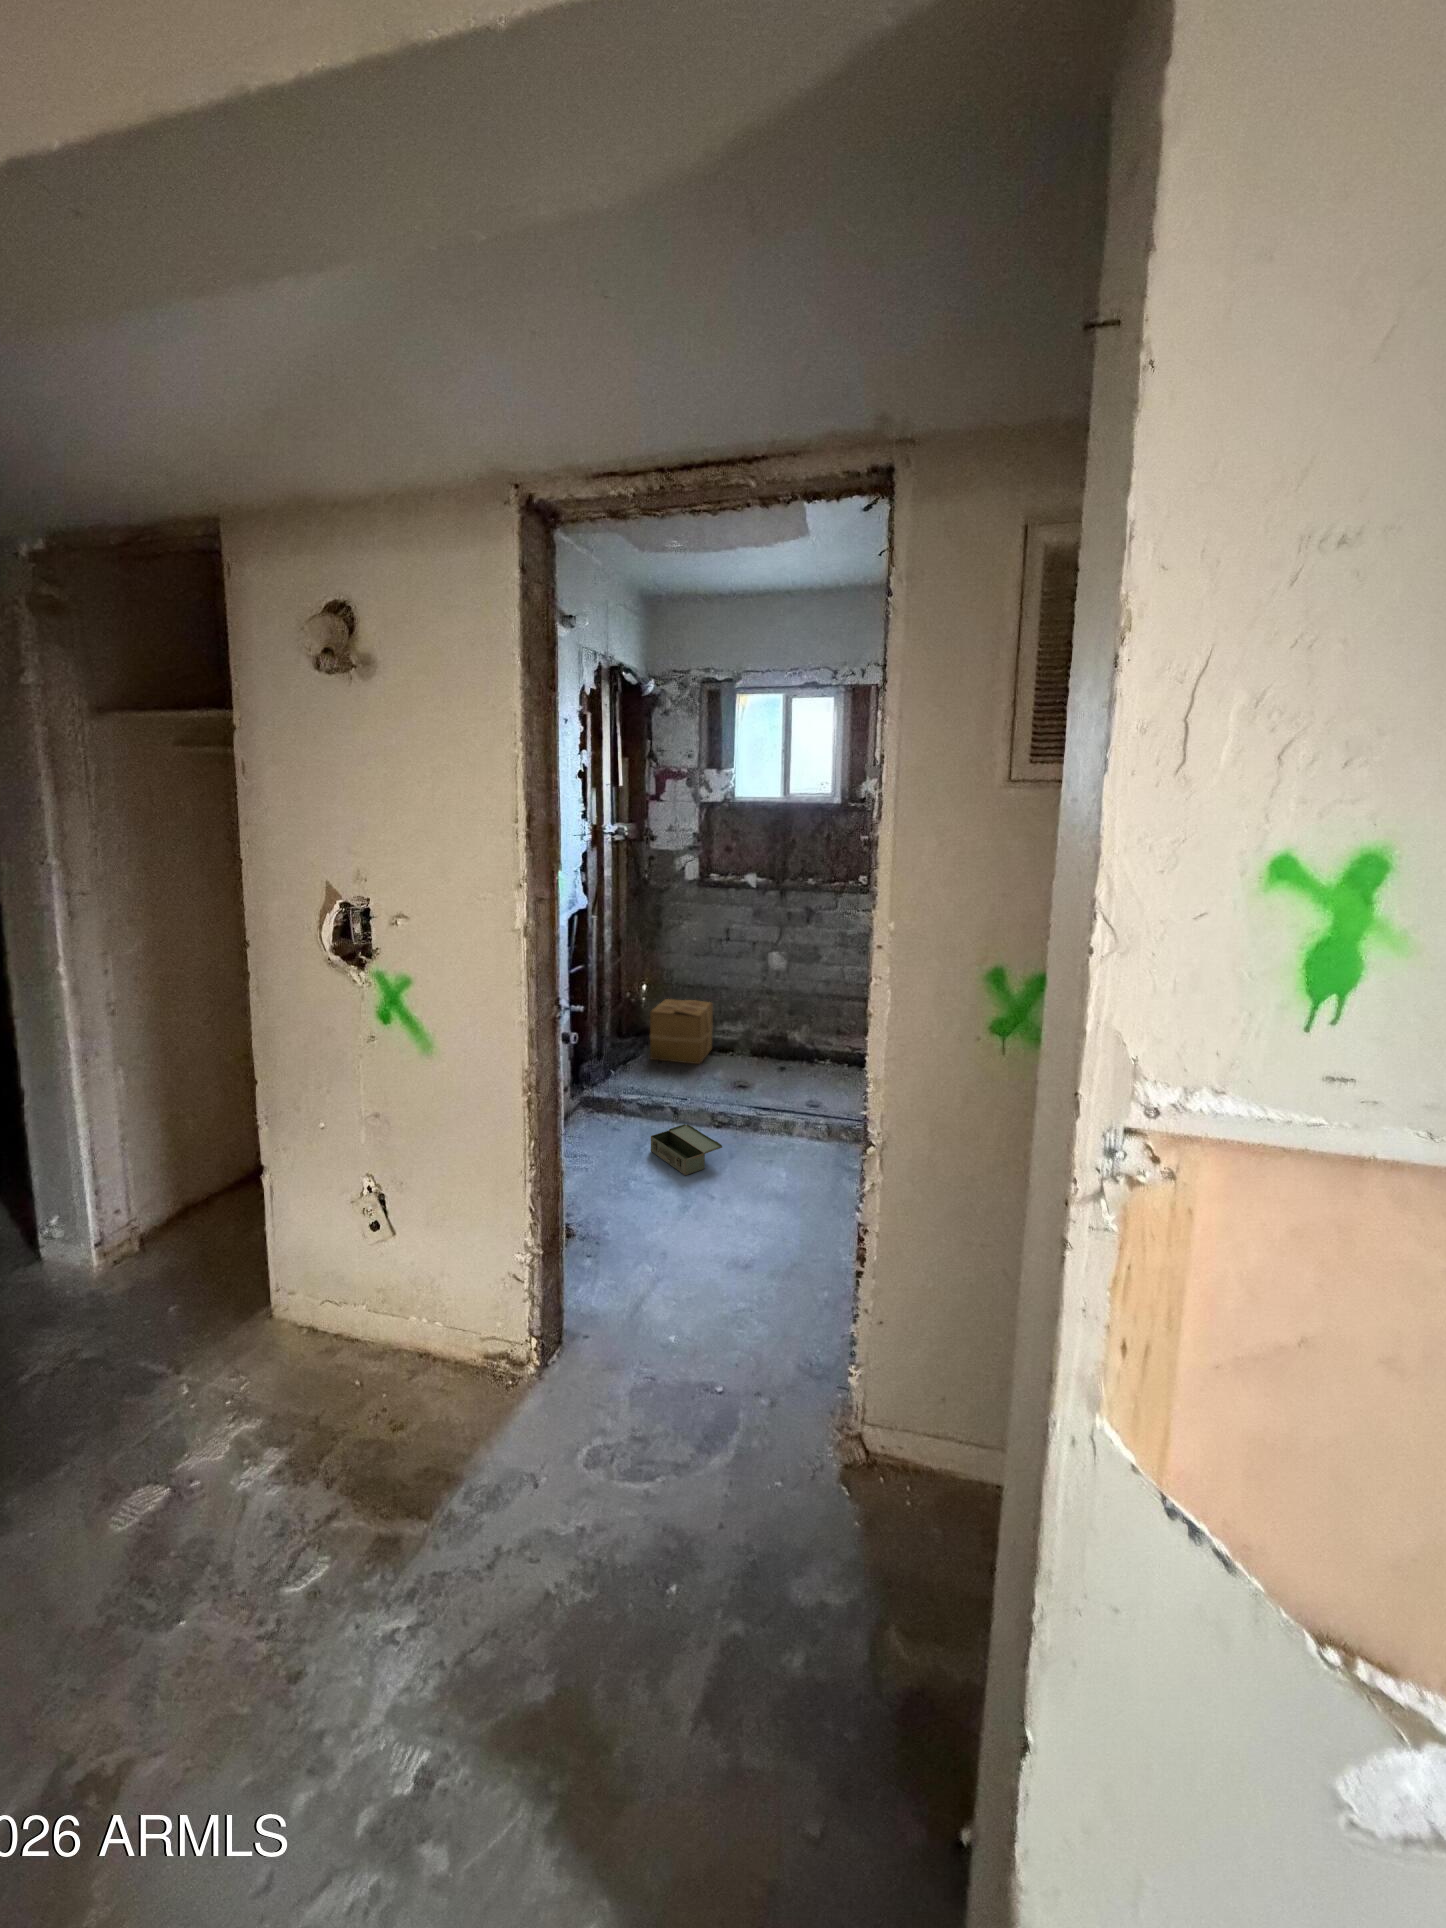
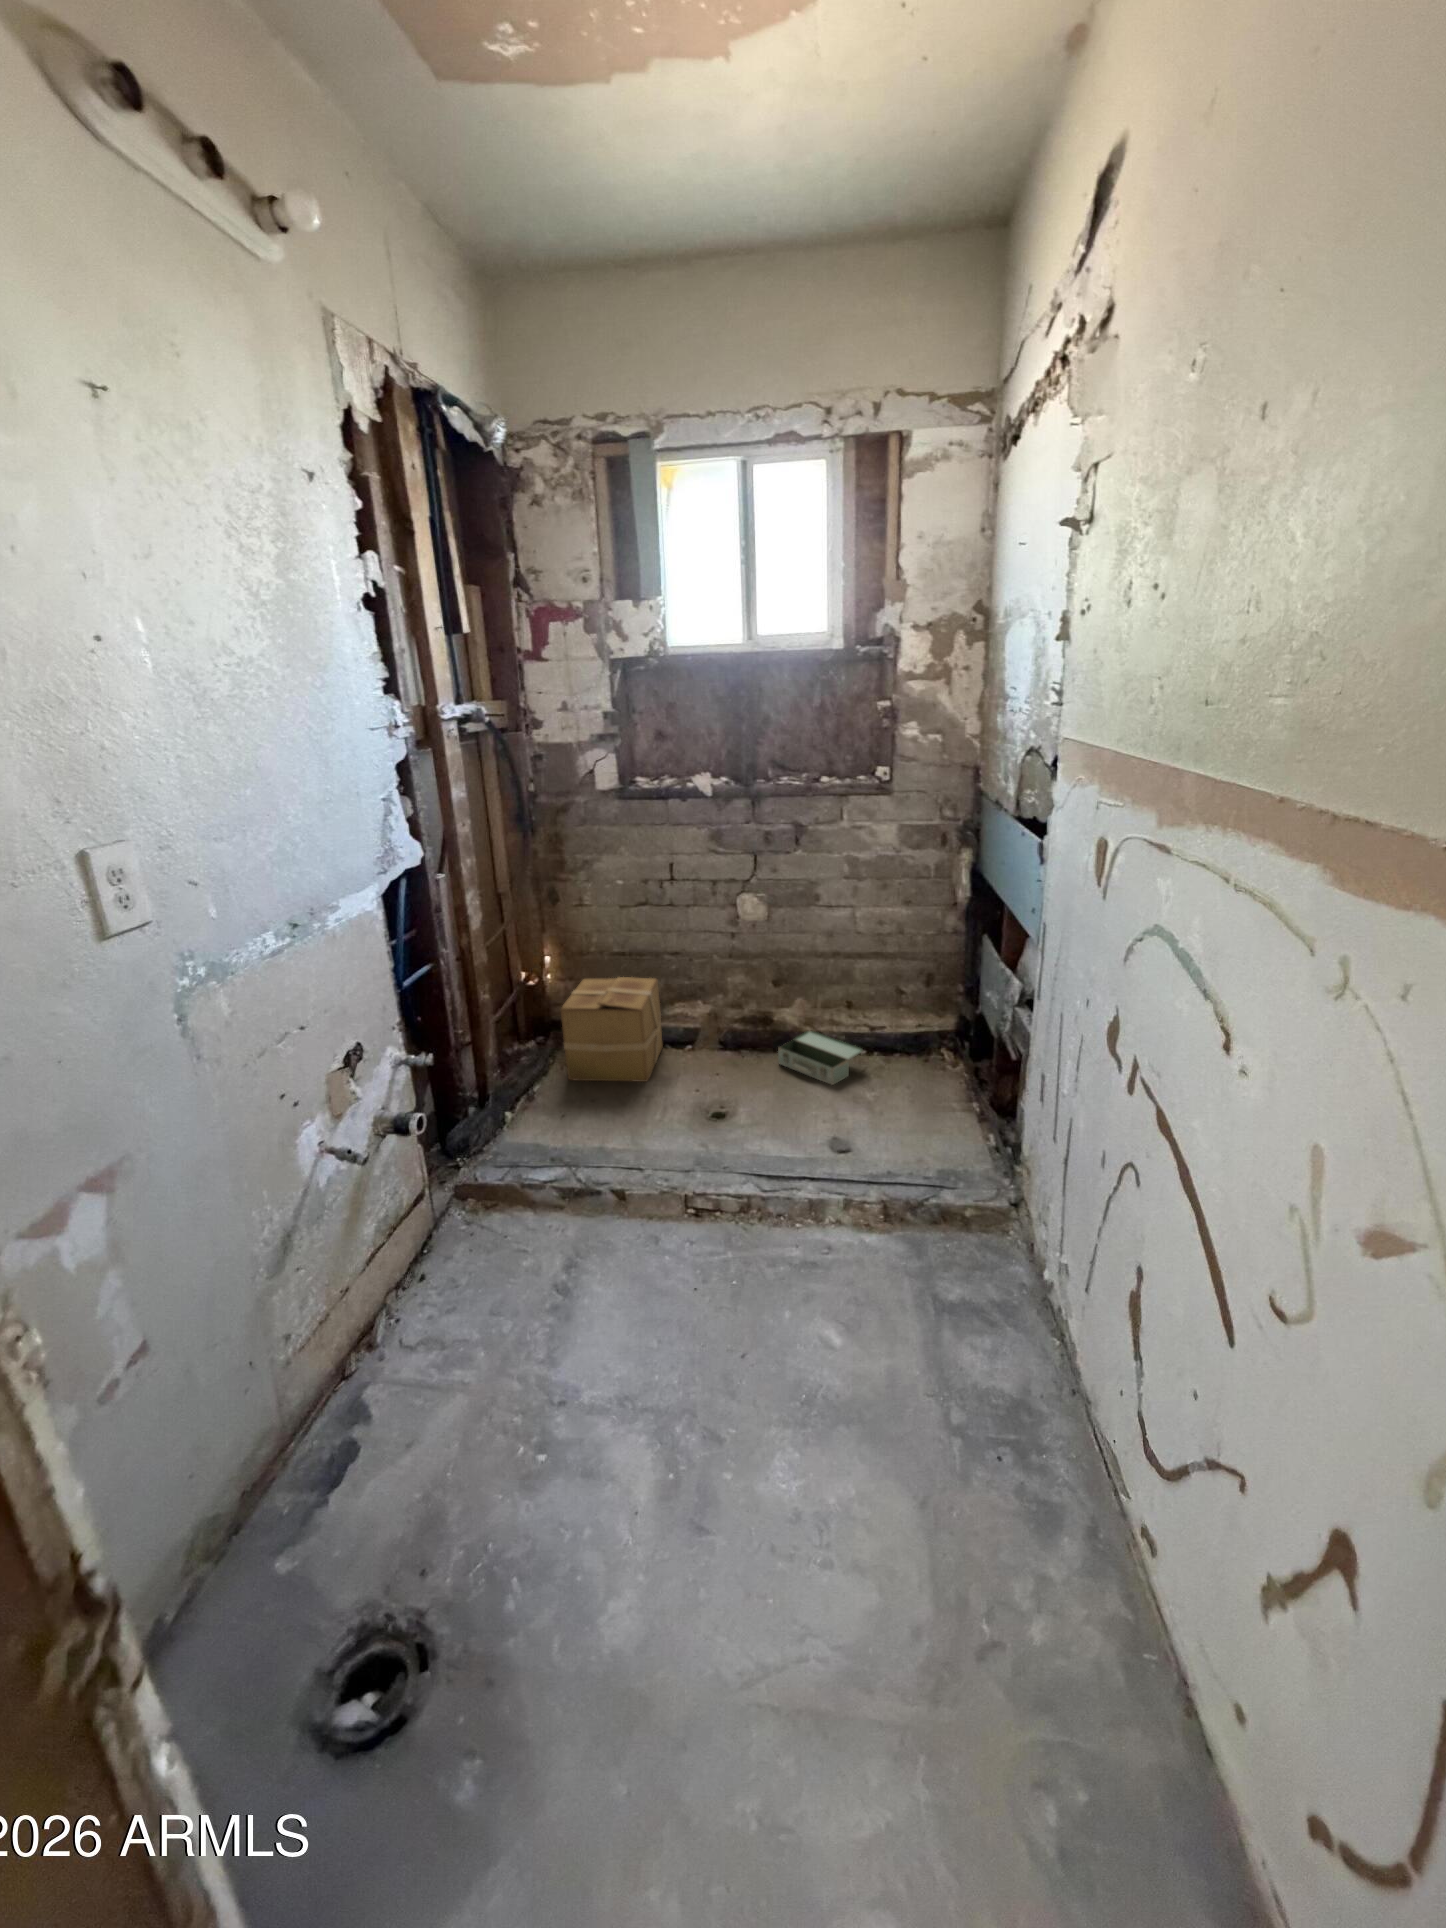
toolbox: present [651,1124,722,1175] -> present [778,1031,863,1085]

